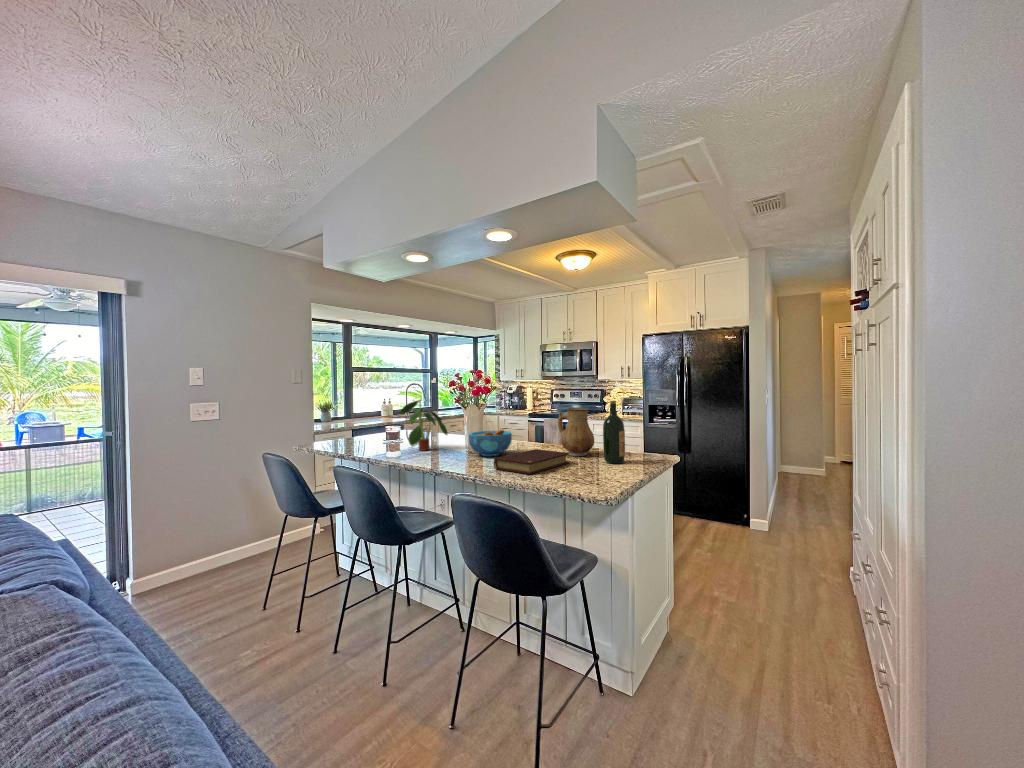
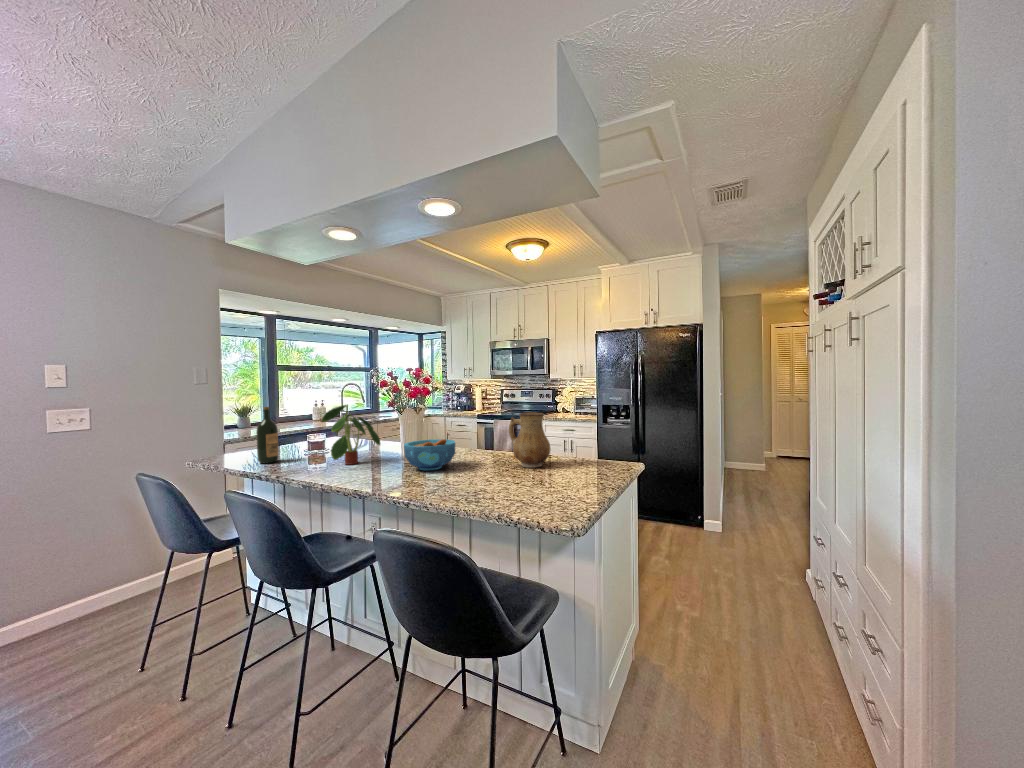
wine bottle: present [603,401,625,463] -> present [257,407,278,463]
book: present [494,449,569,474] -> none [433,461,523,495]

